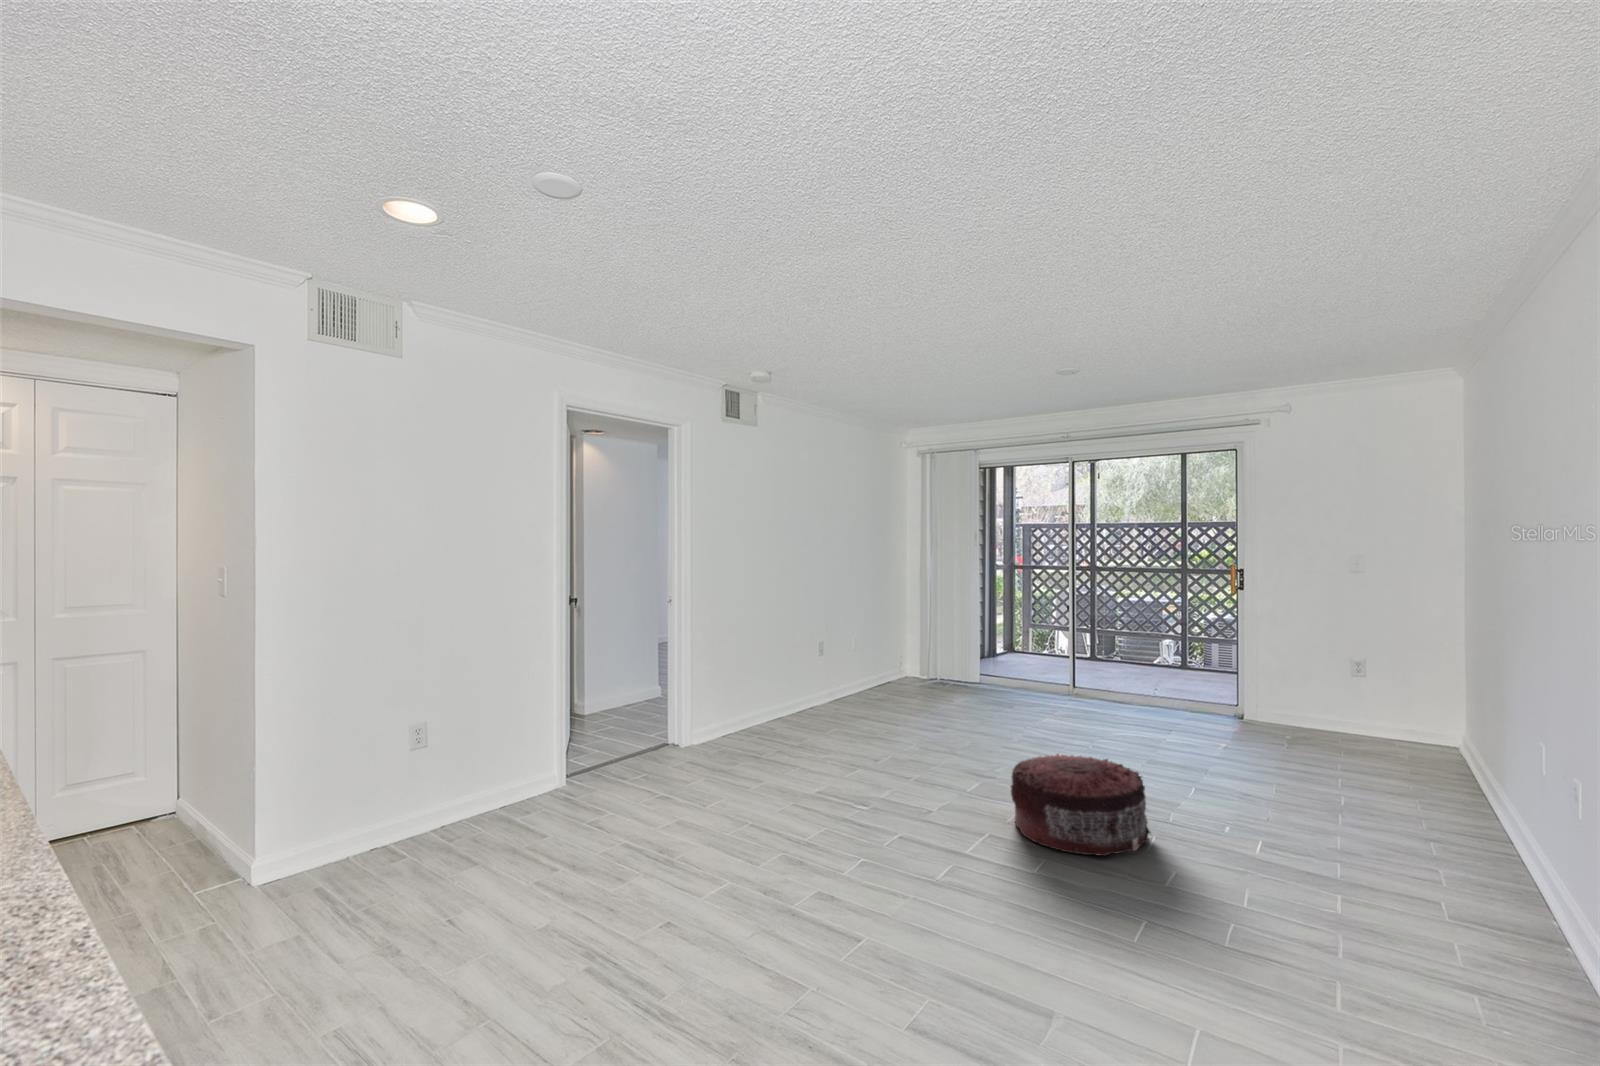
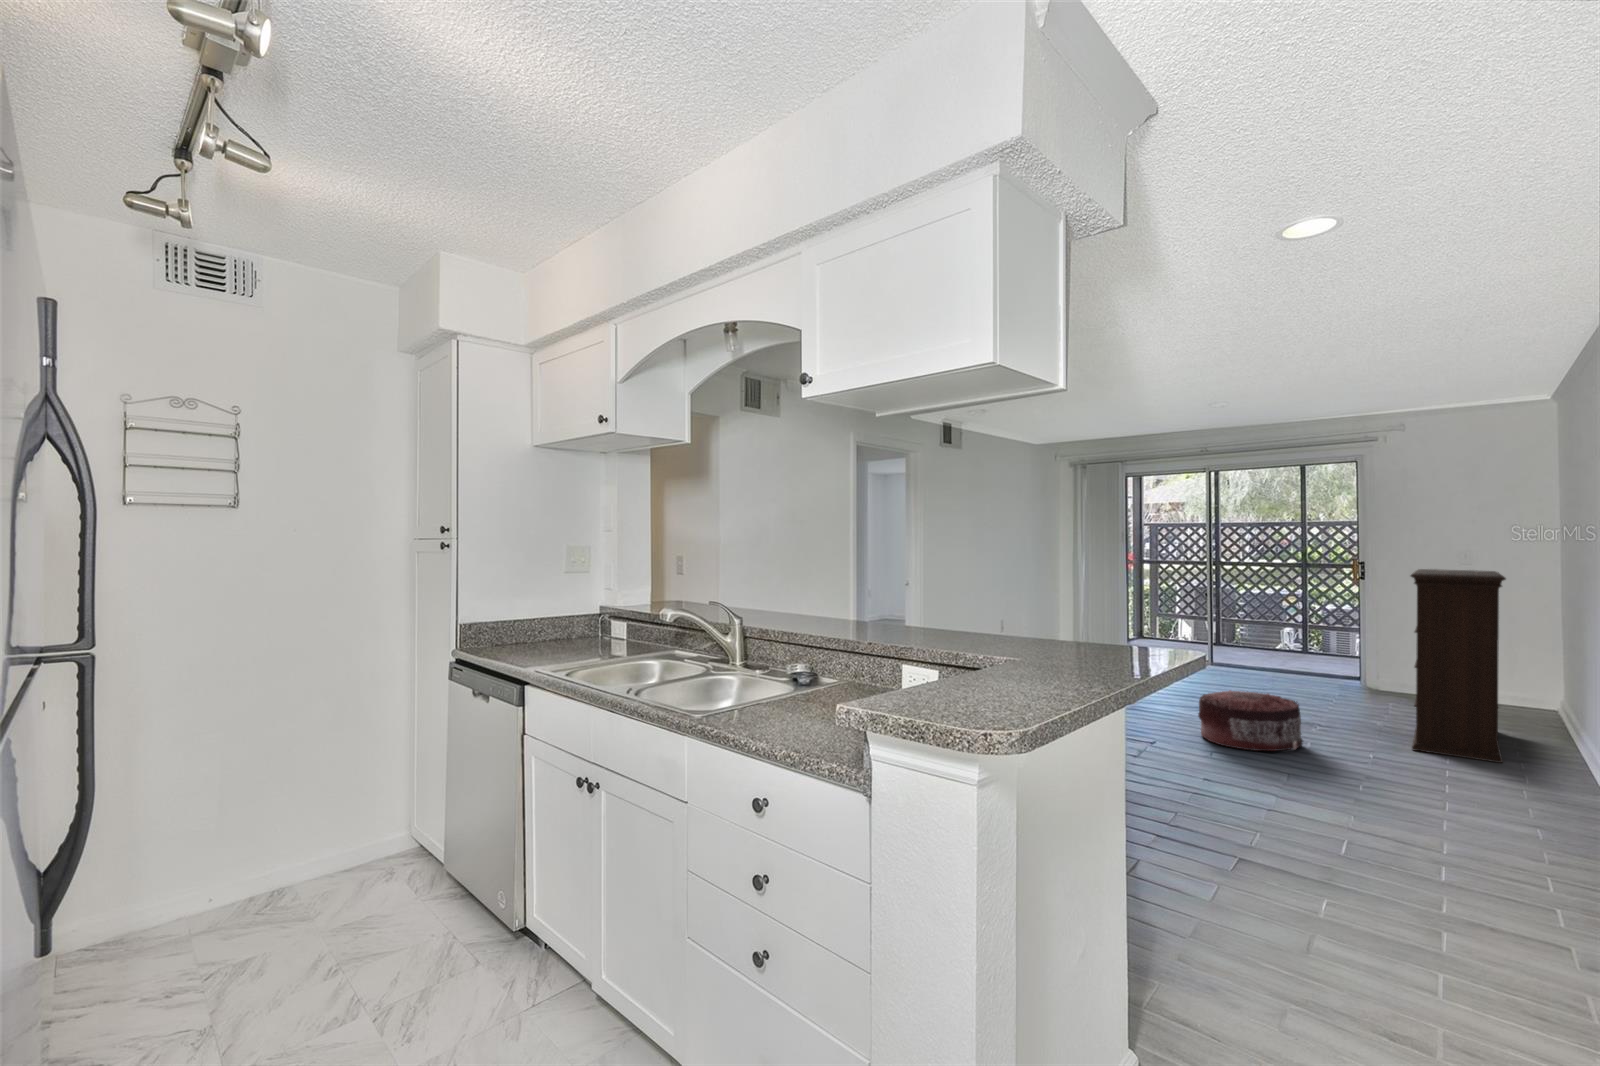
bookshelf: none [1293,582,1427,871] -> present [1411,569,1506,763]

